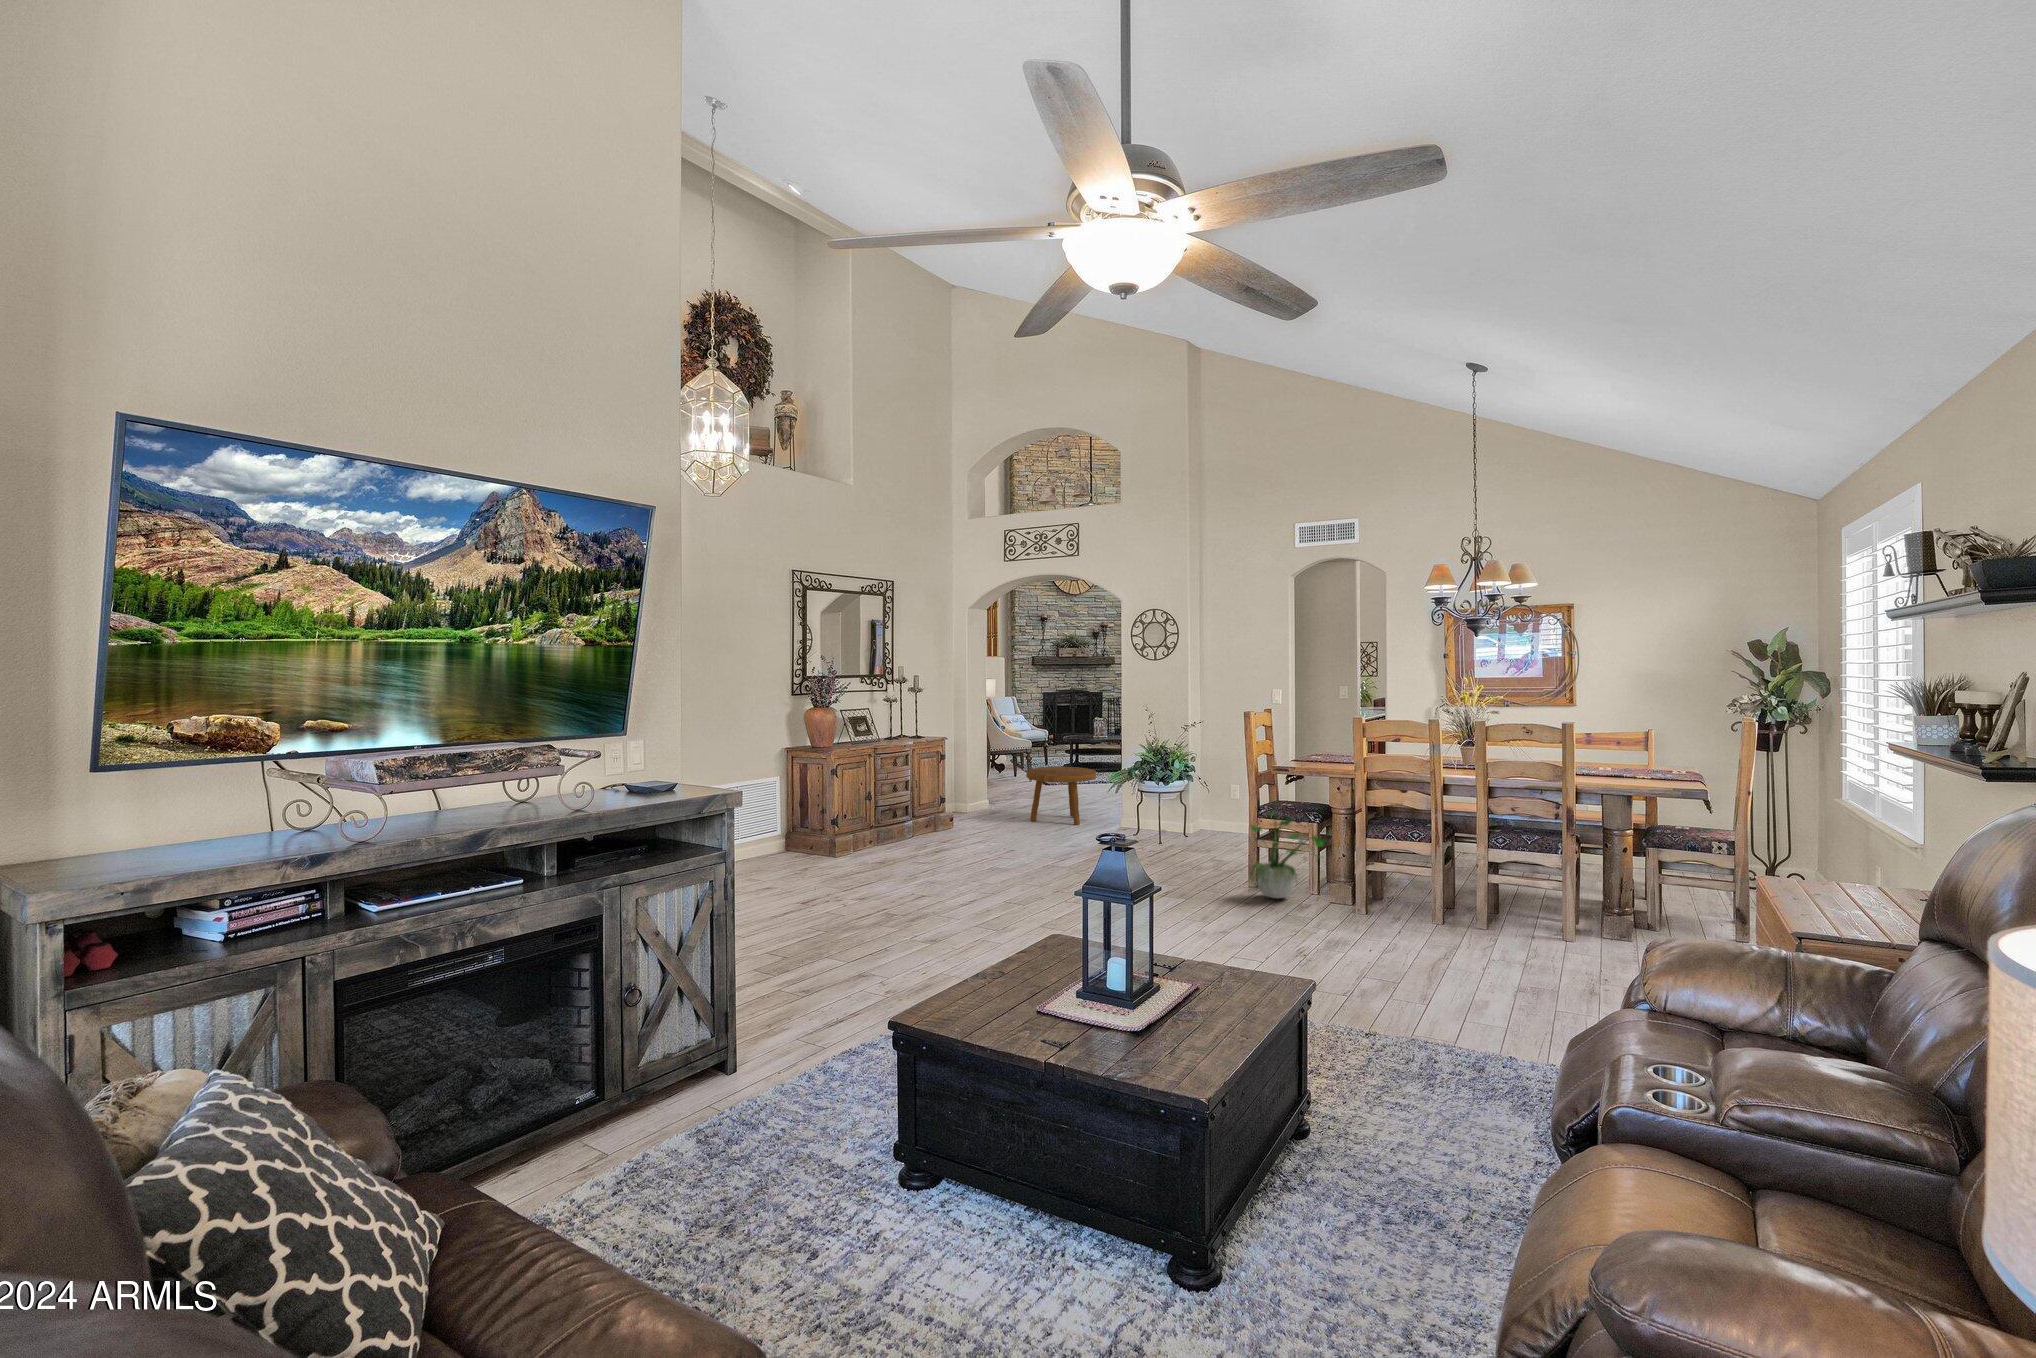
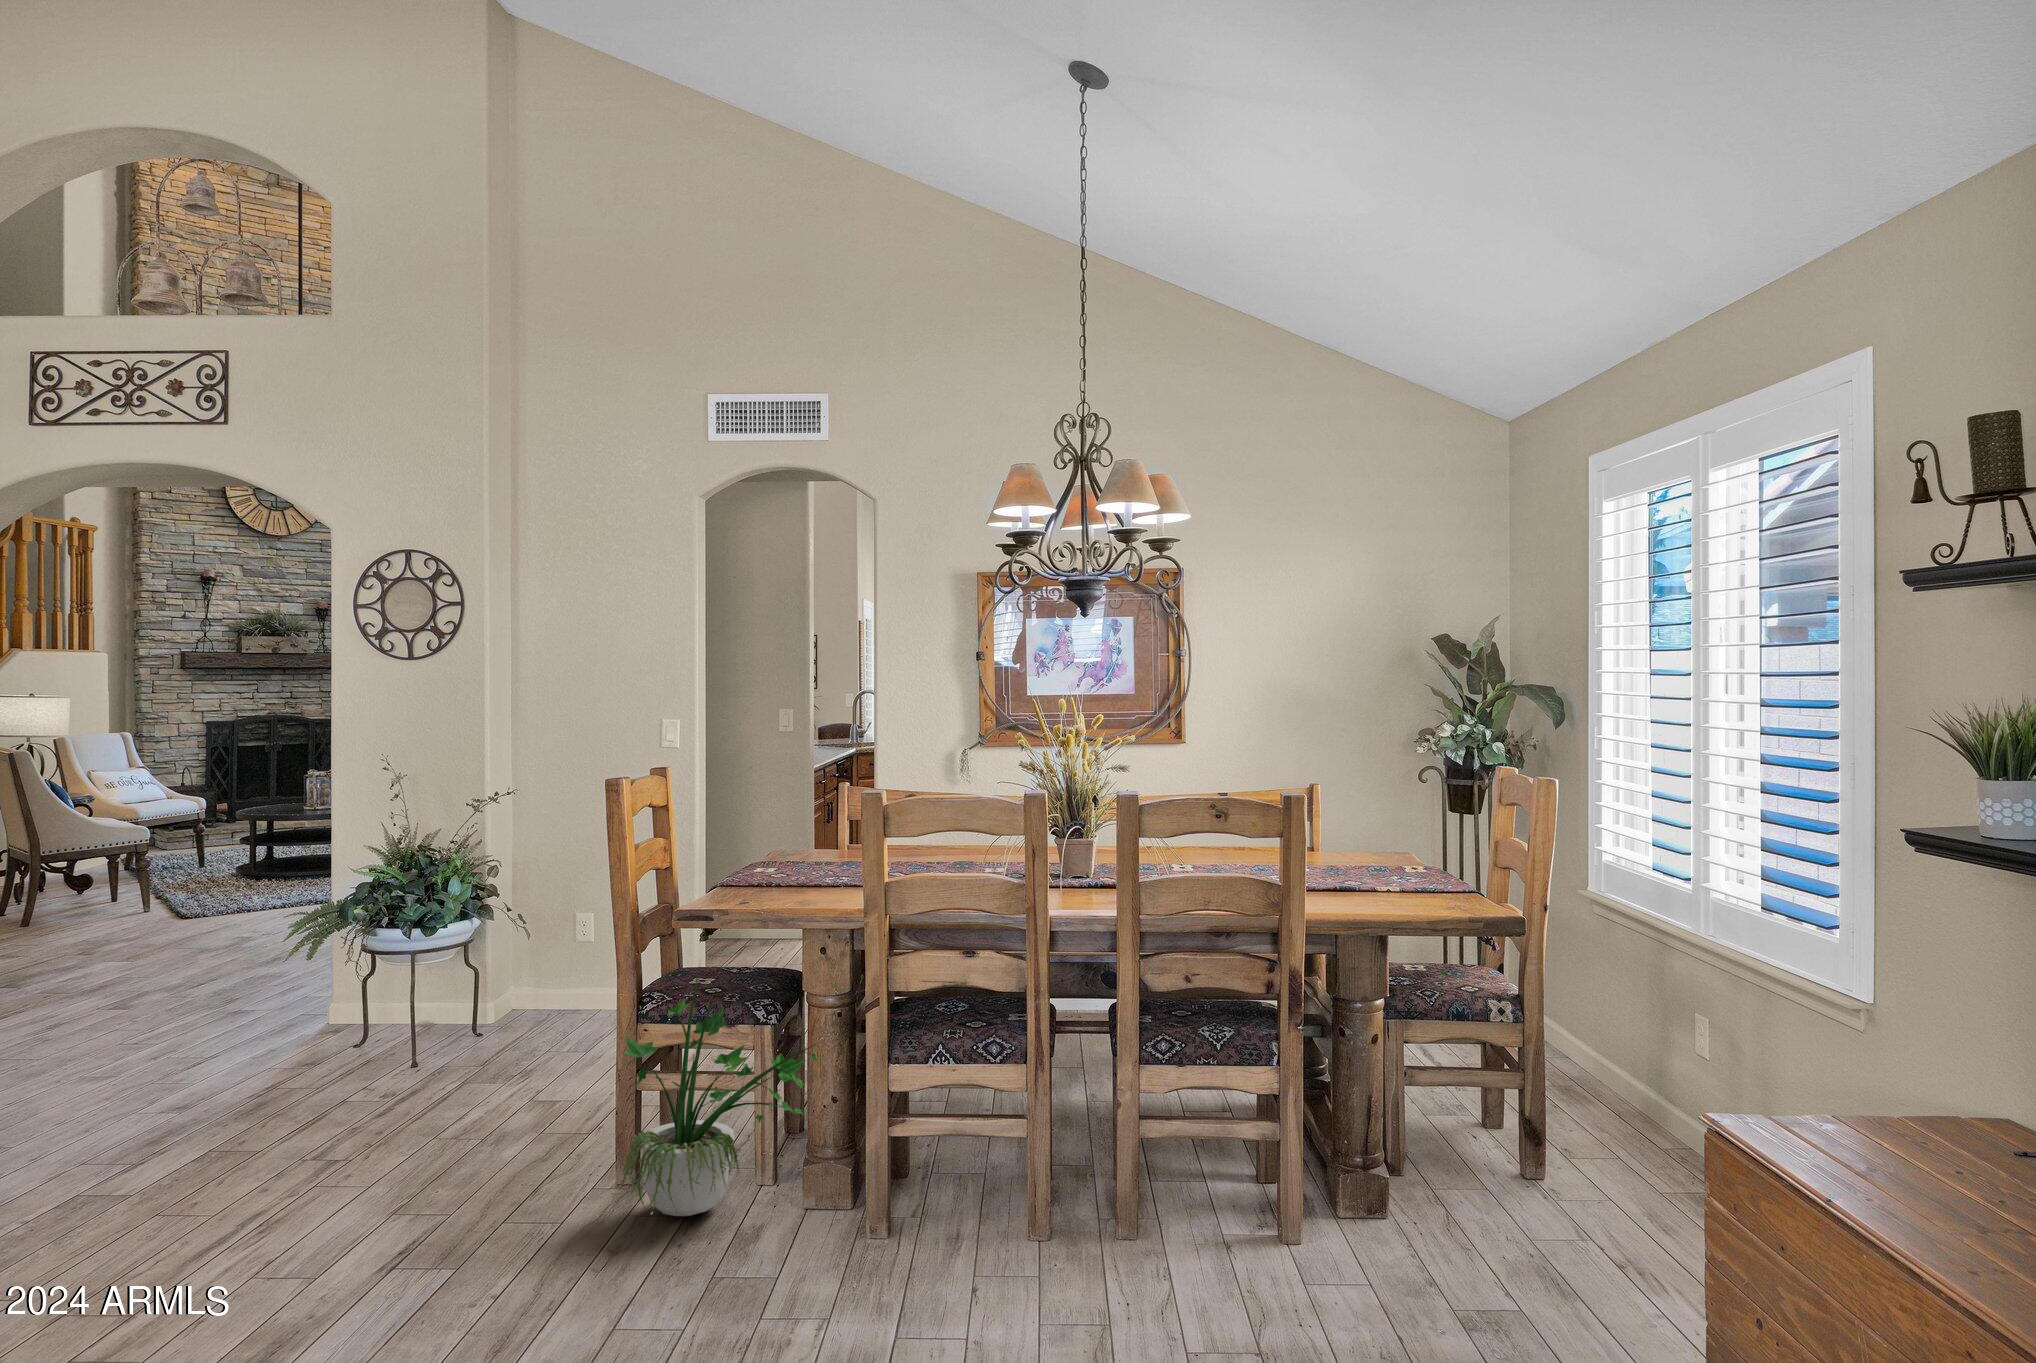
footstool: present [1026,766,1096,825] -> none [89,888,273,1024]

